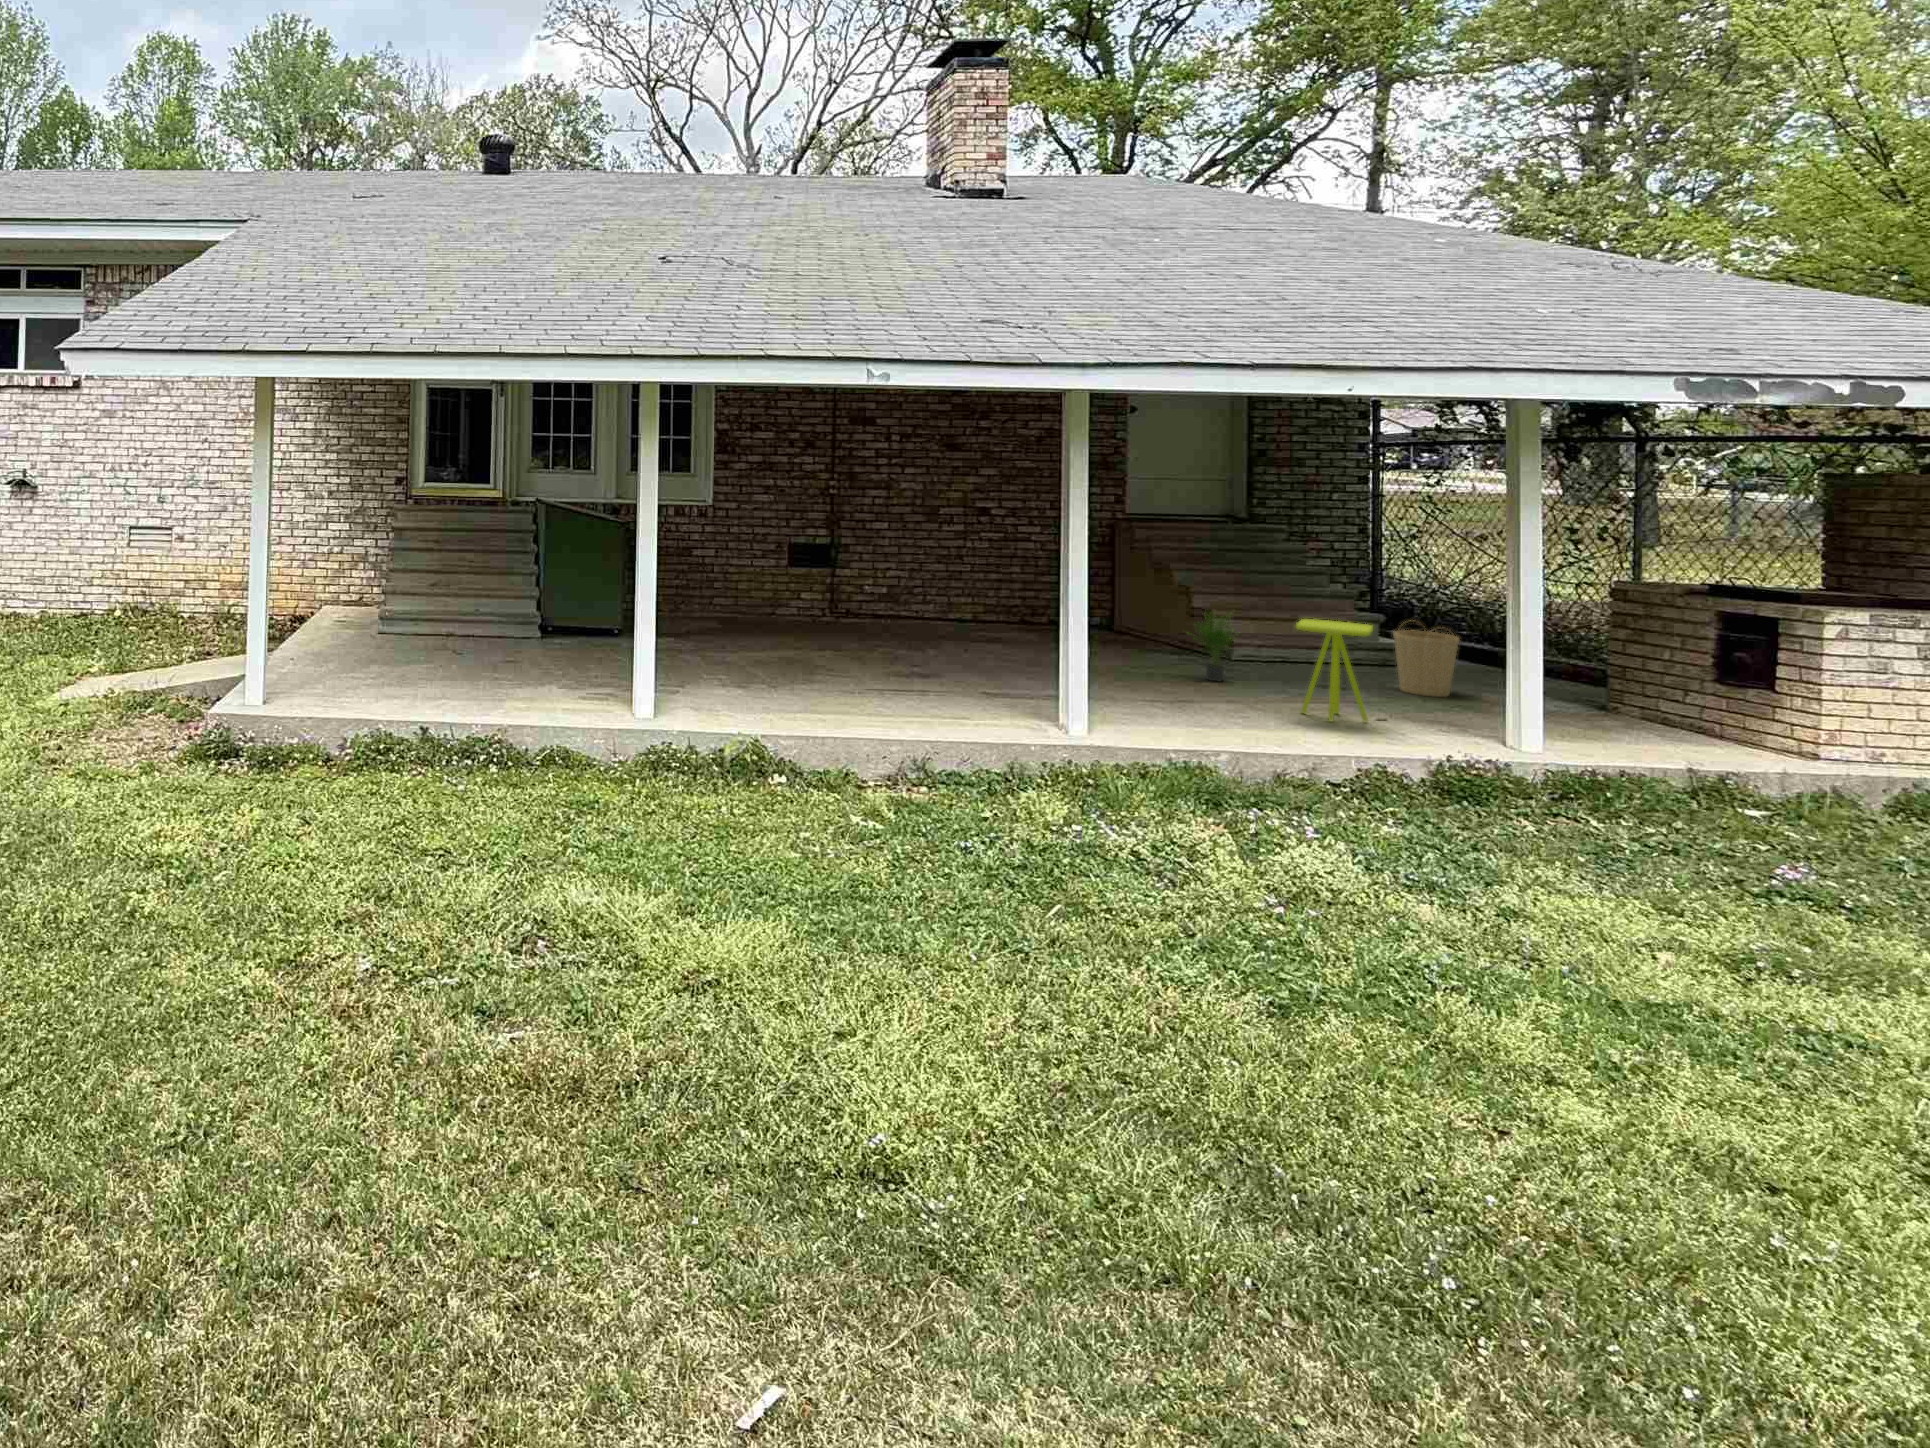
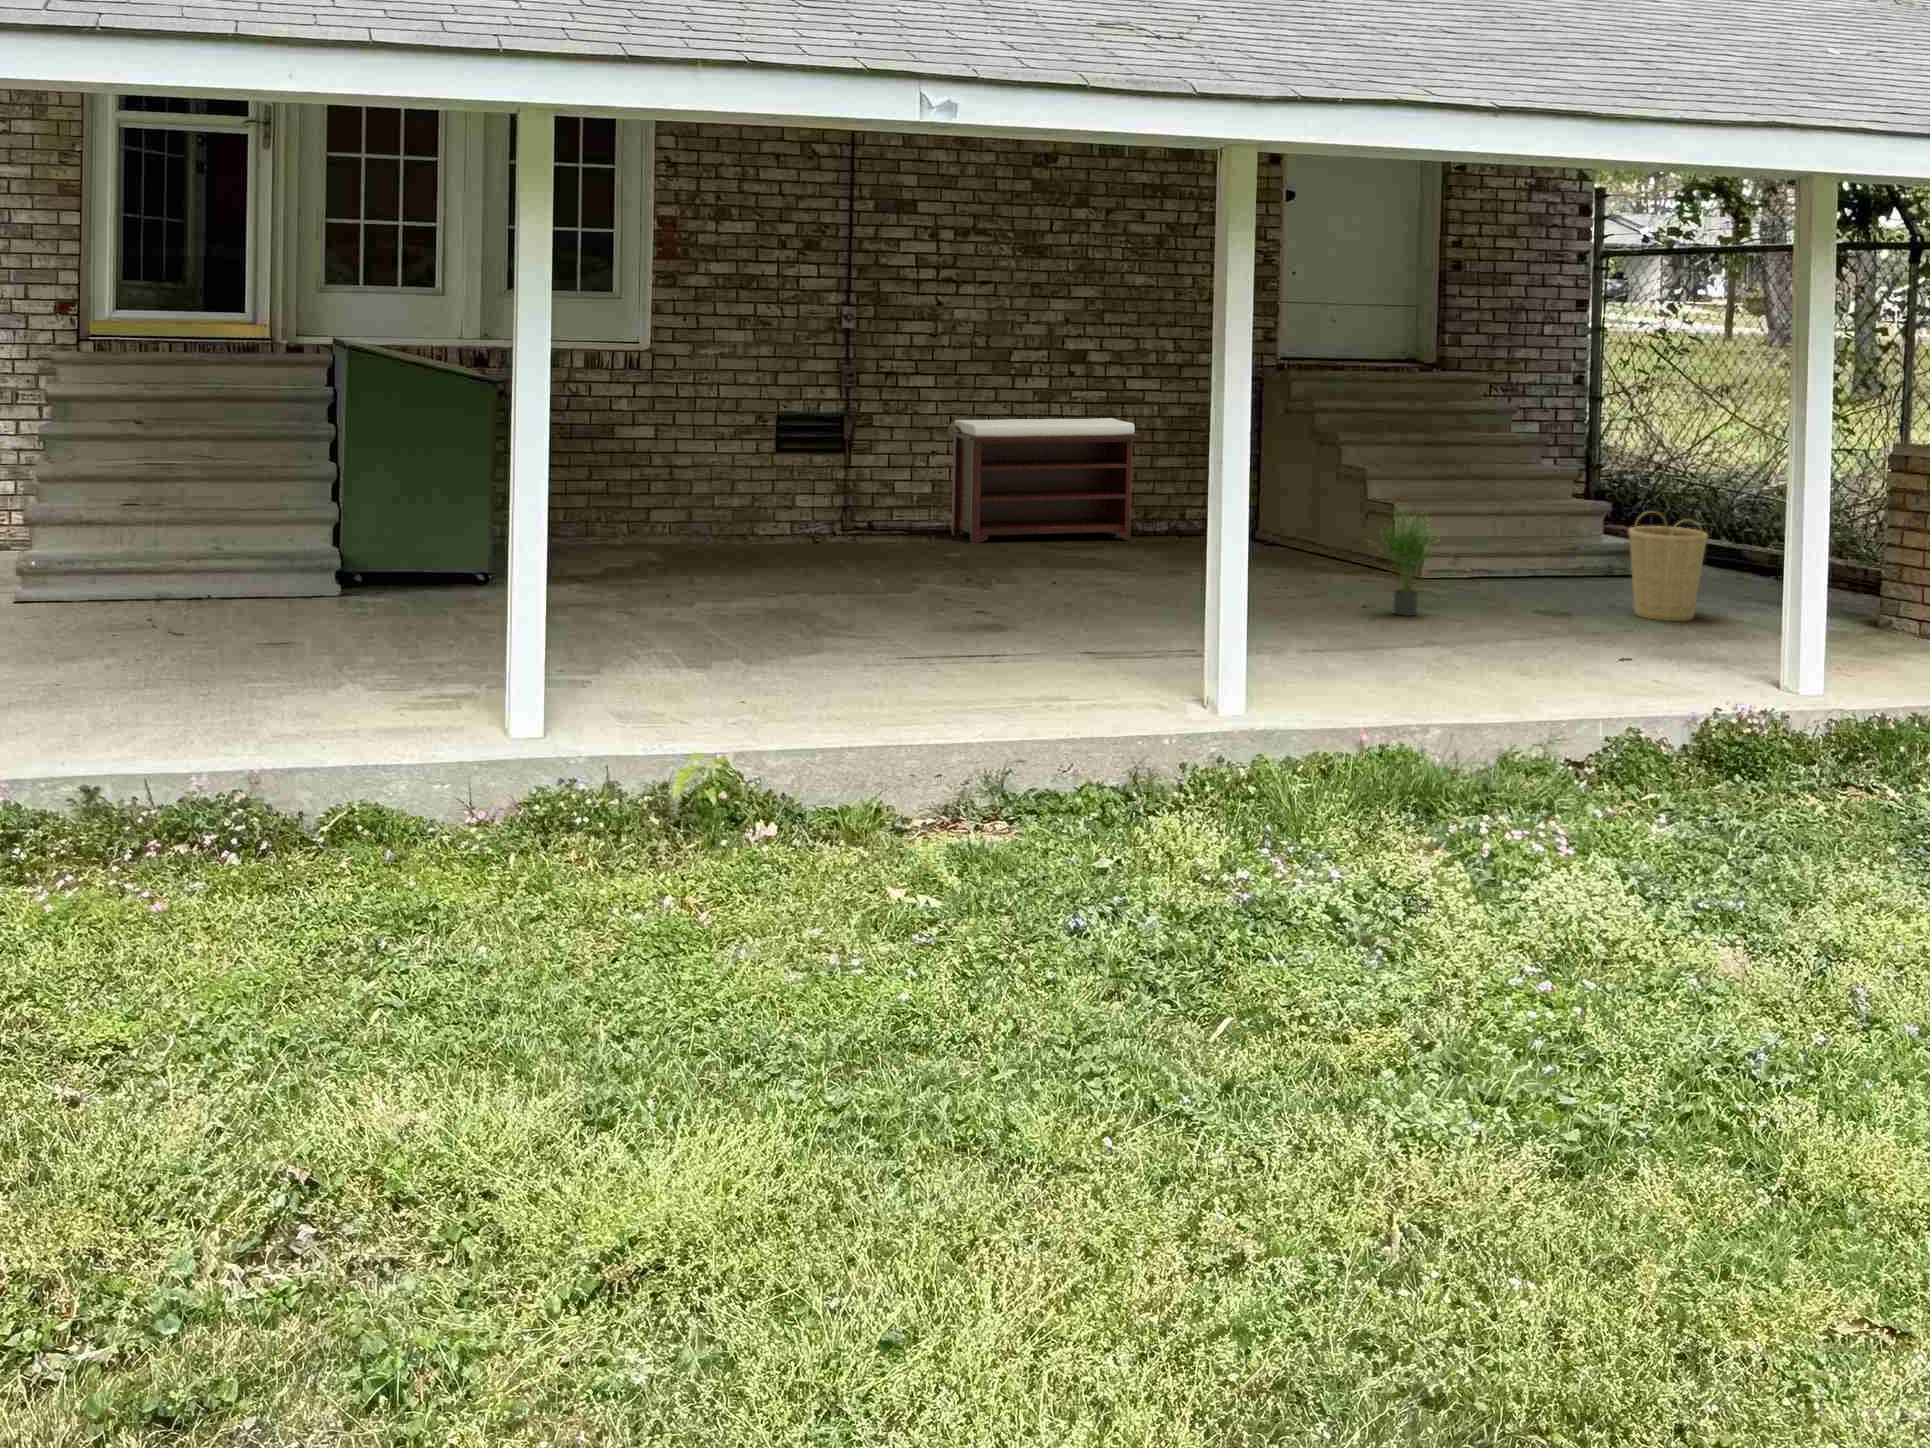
bench: none [897,546,1026,623] -> present [948,418,1140,543]
side table: present [1296,619,1373,722] -> none [1523,512,1619,667]

